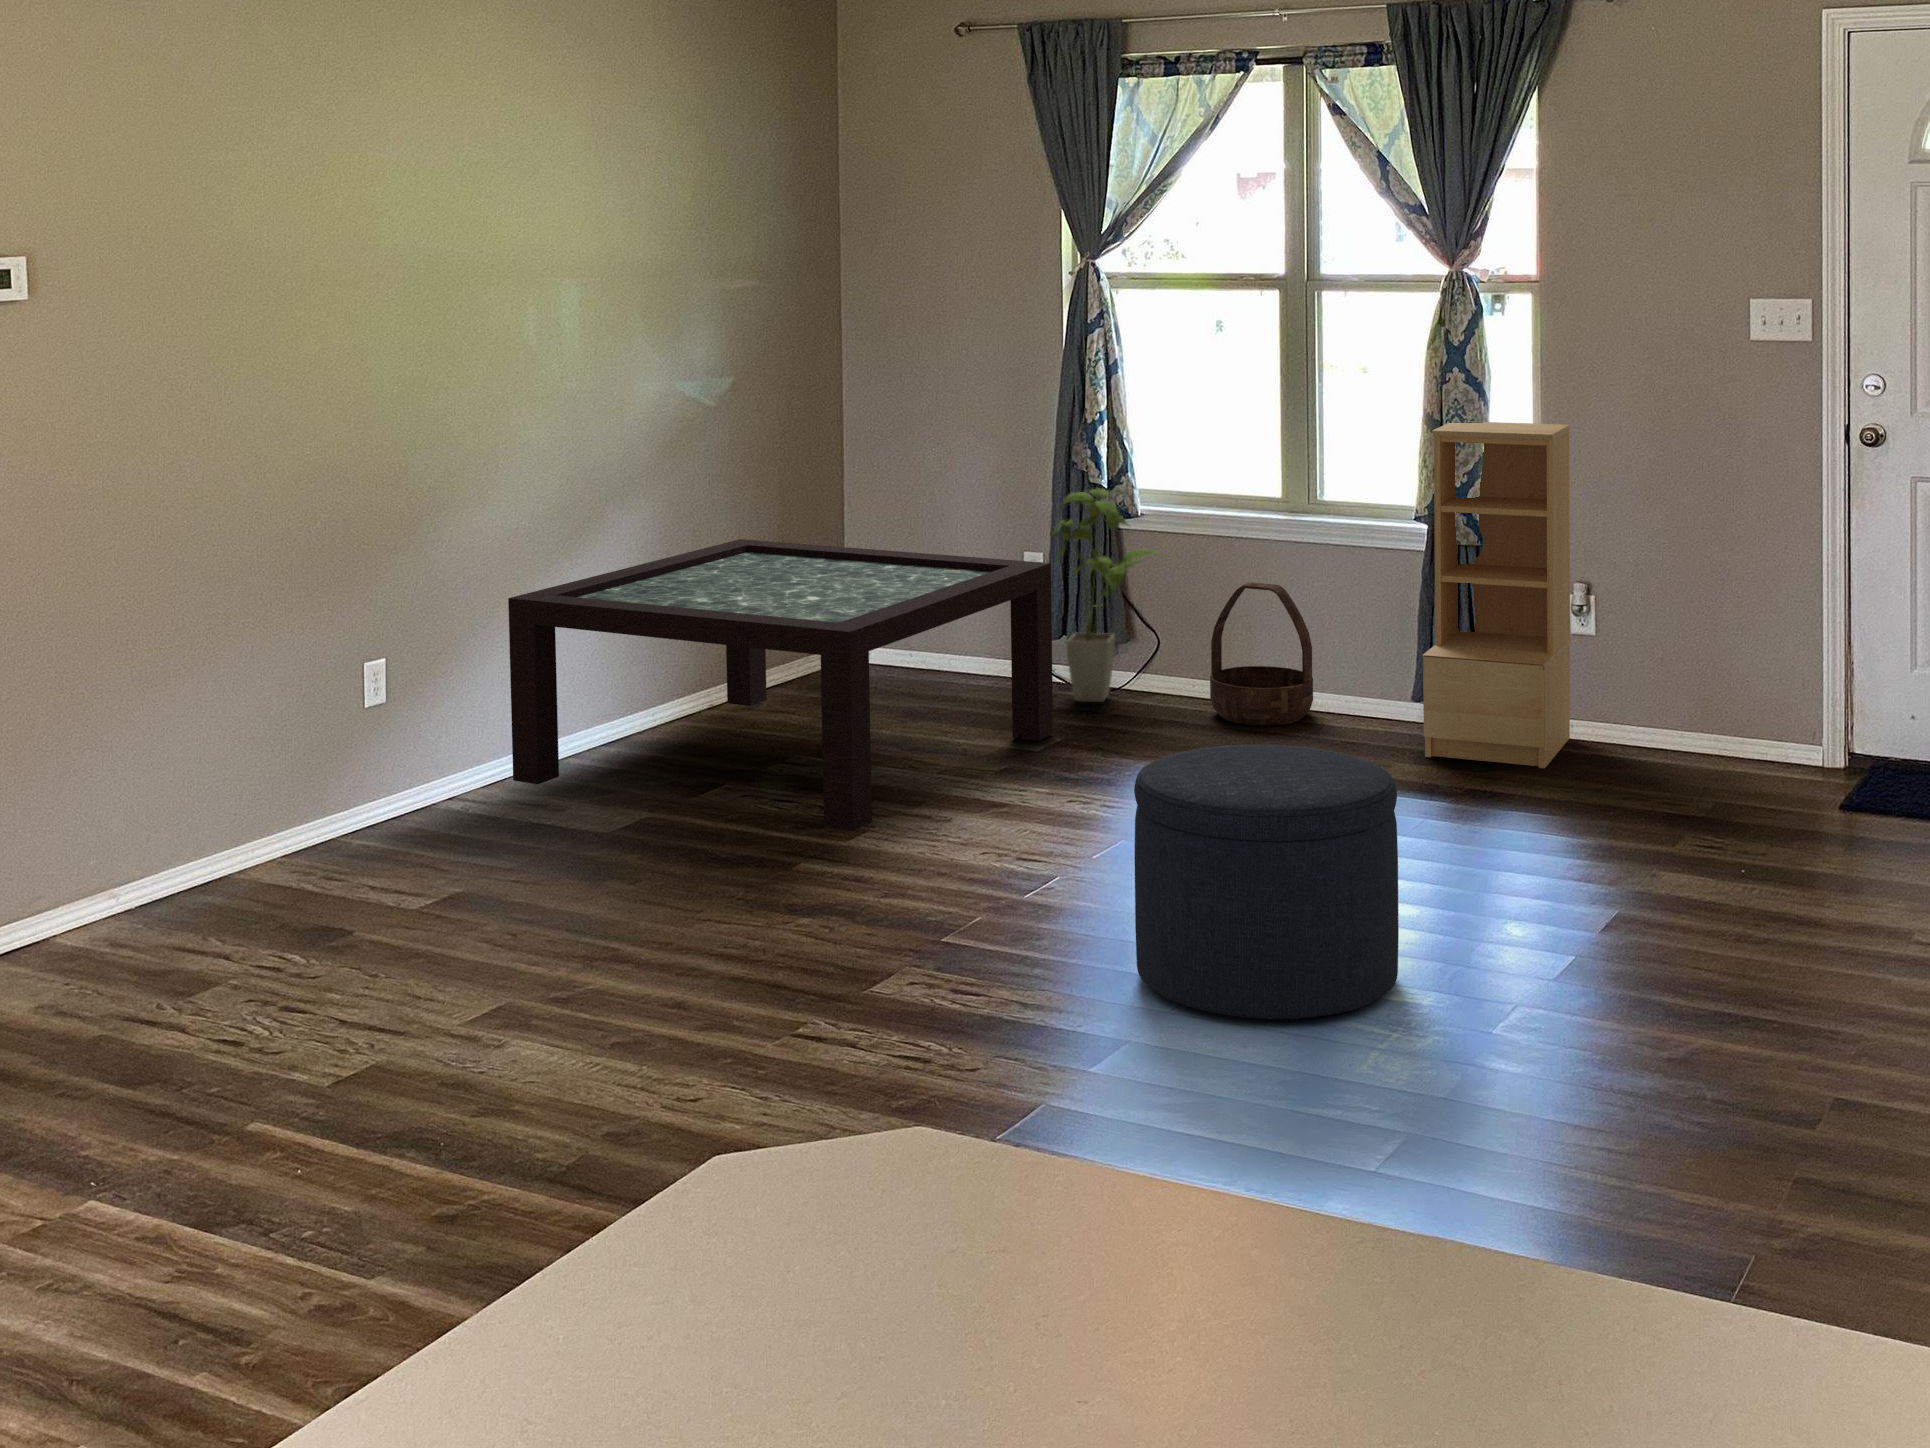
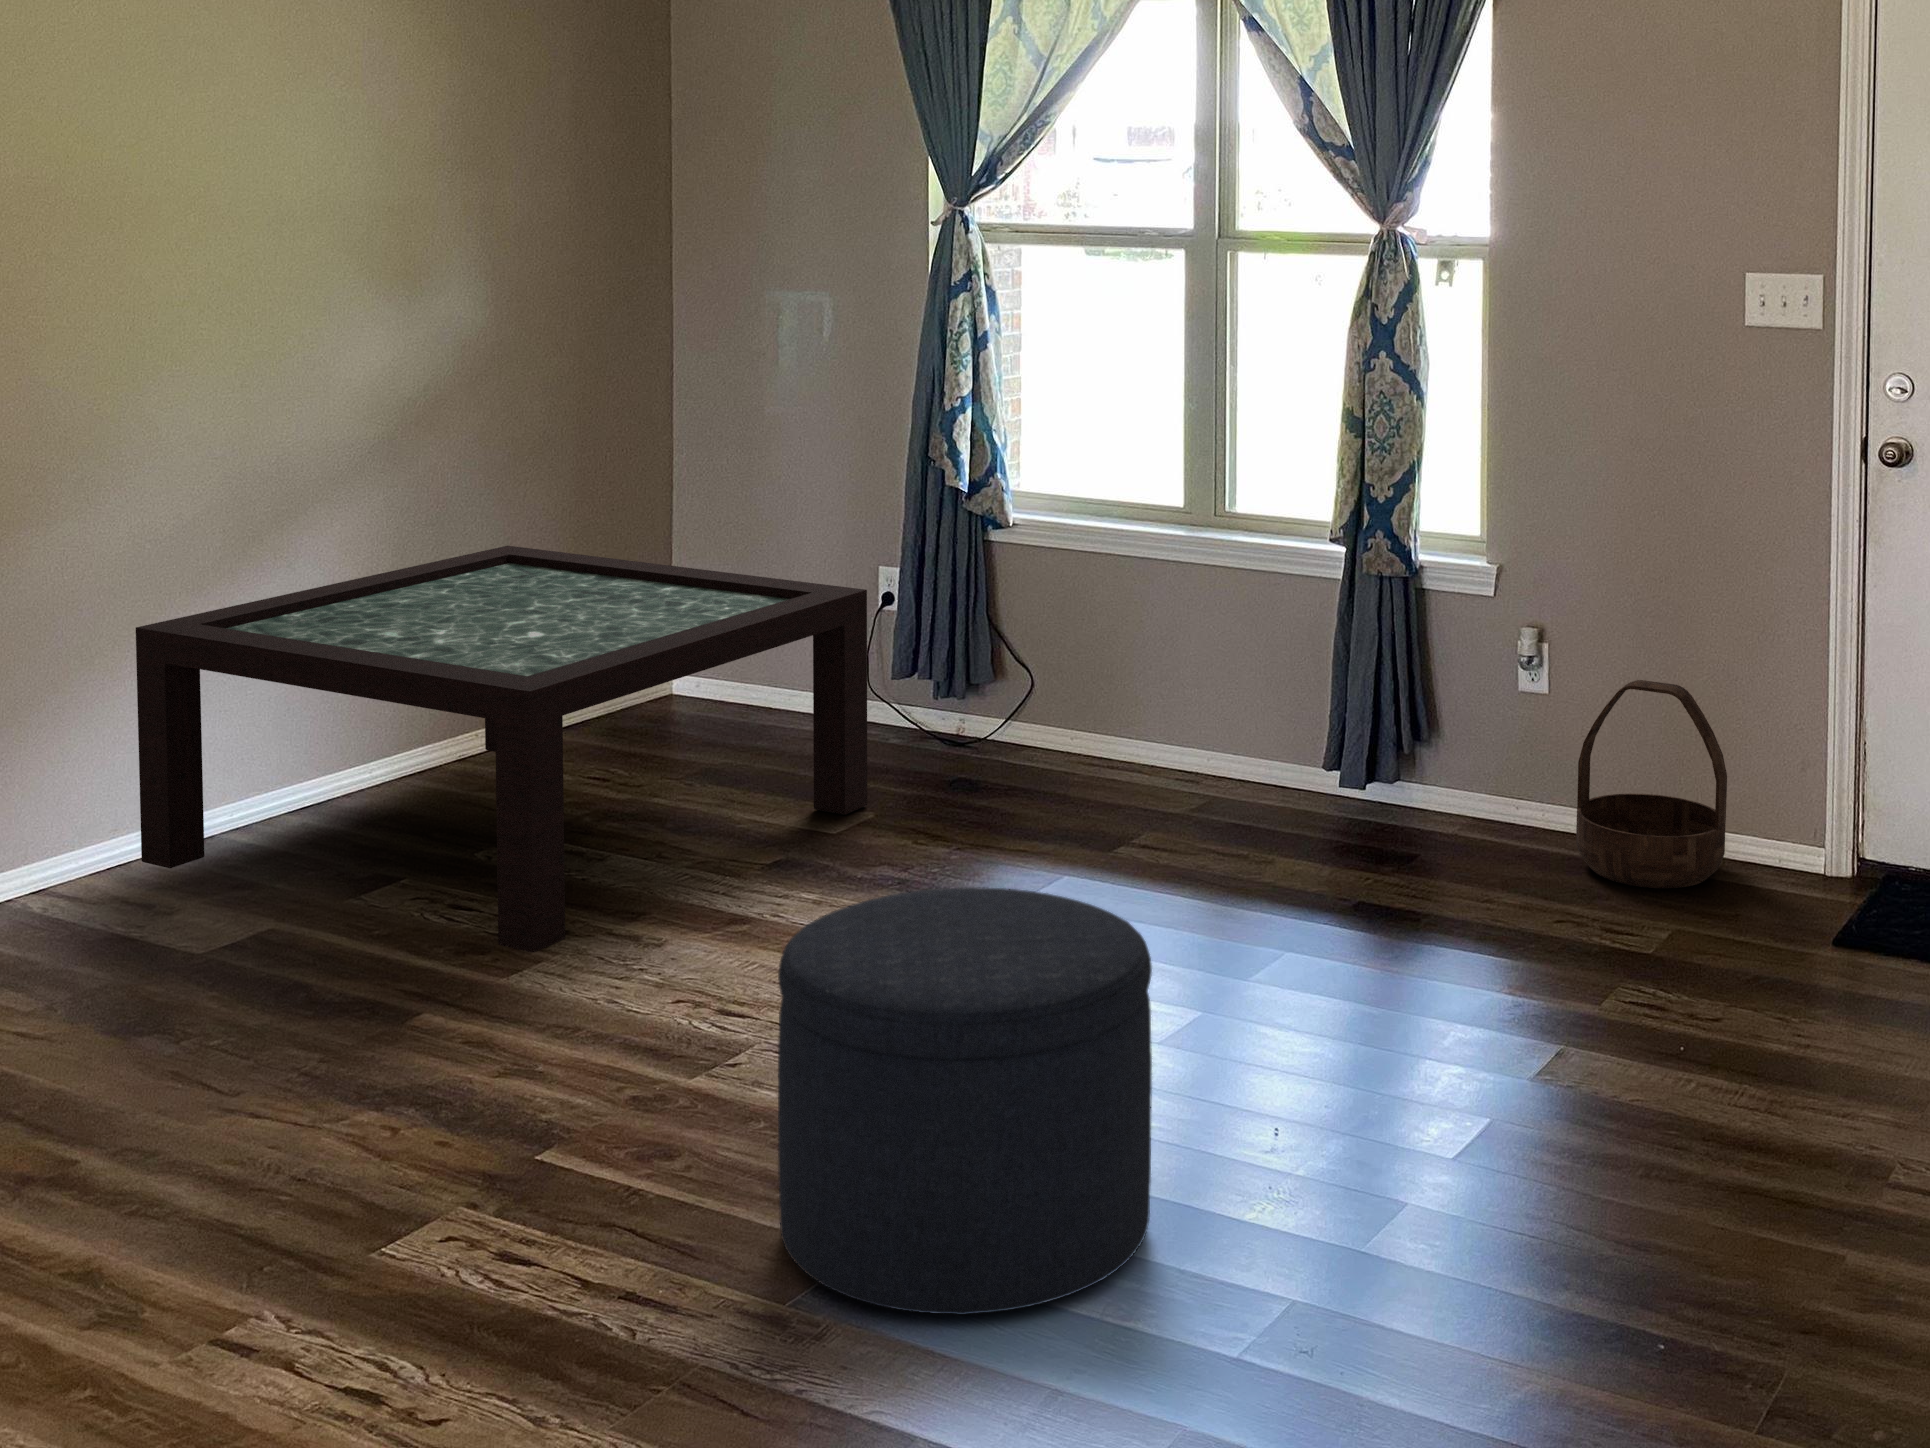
bookshelf: present [1422,422,1570,768] -> none [1320,420,1523,872]
house plant: present [1053,488,1157,702] -> none [892,492,1037,758]
basket: present [1210,583,1313,726] -> present [1576,680,1727,888]

